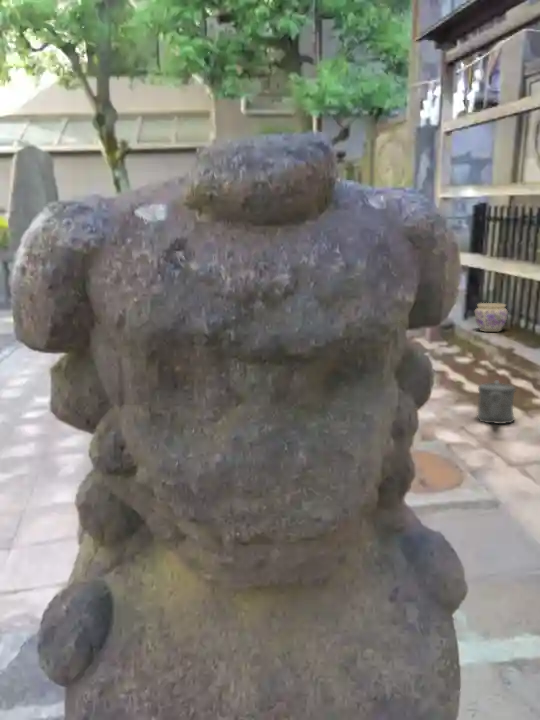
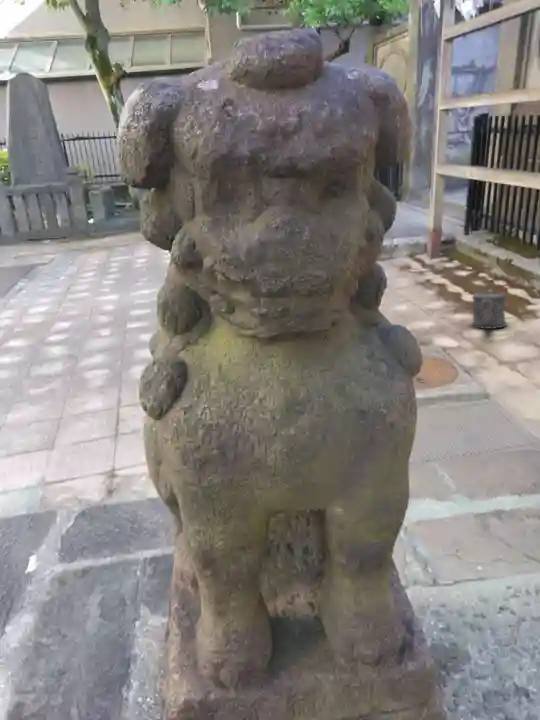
planter: present [475,303,508,332] -> none [478,216,511,244]

